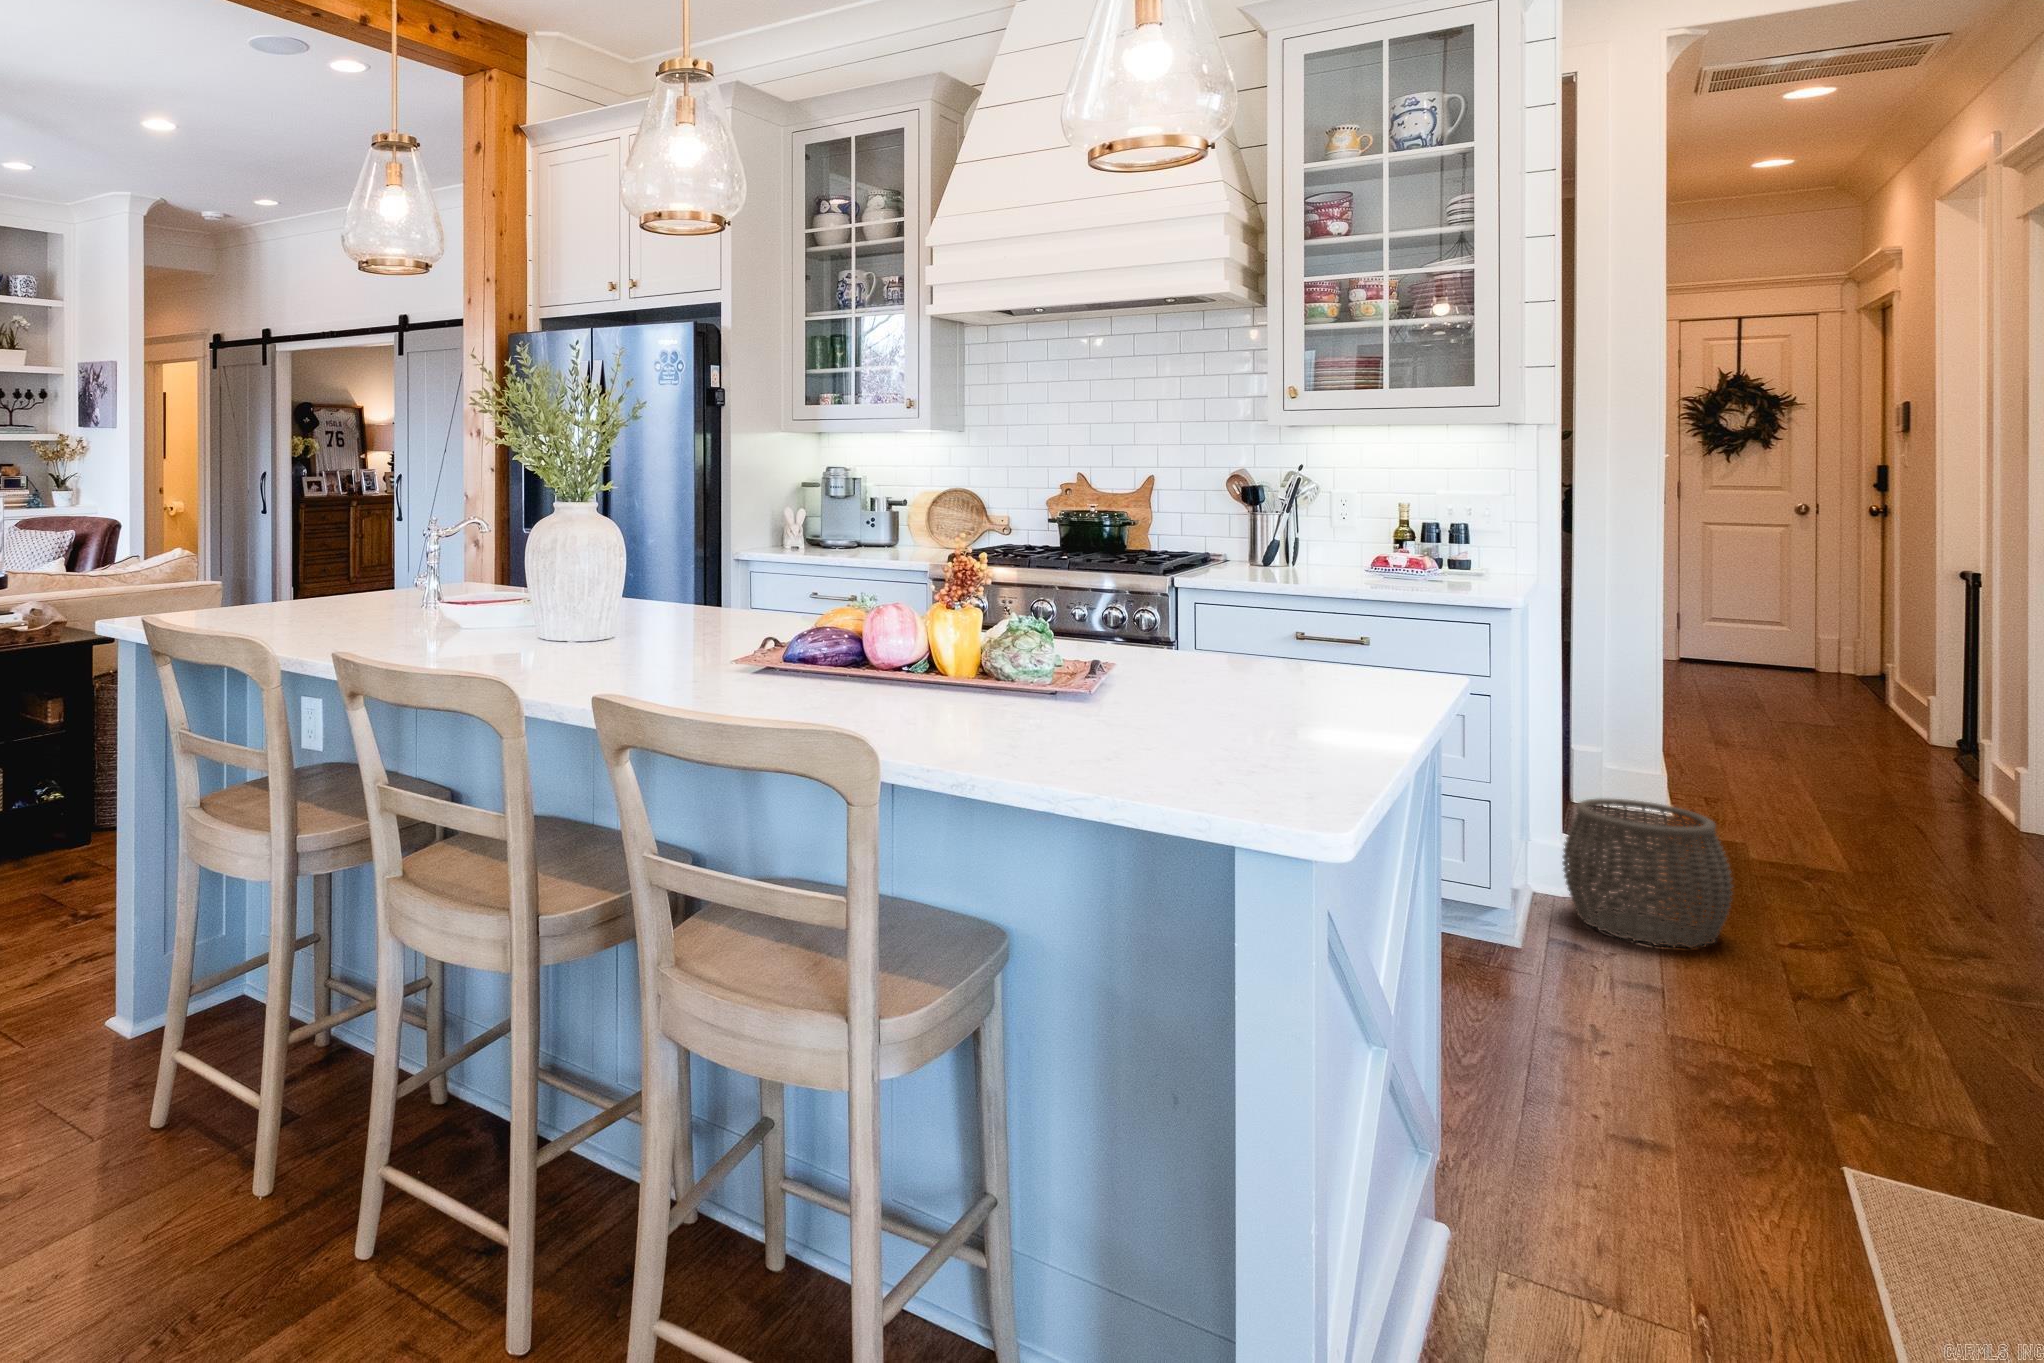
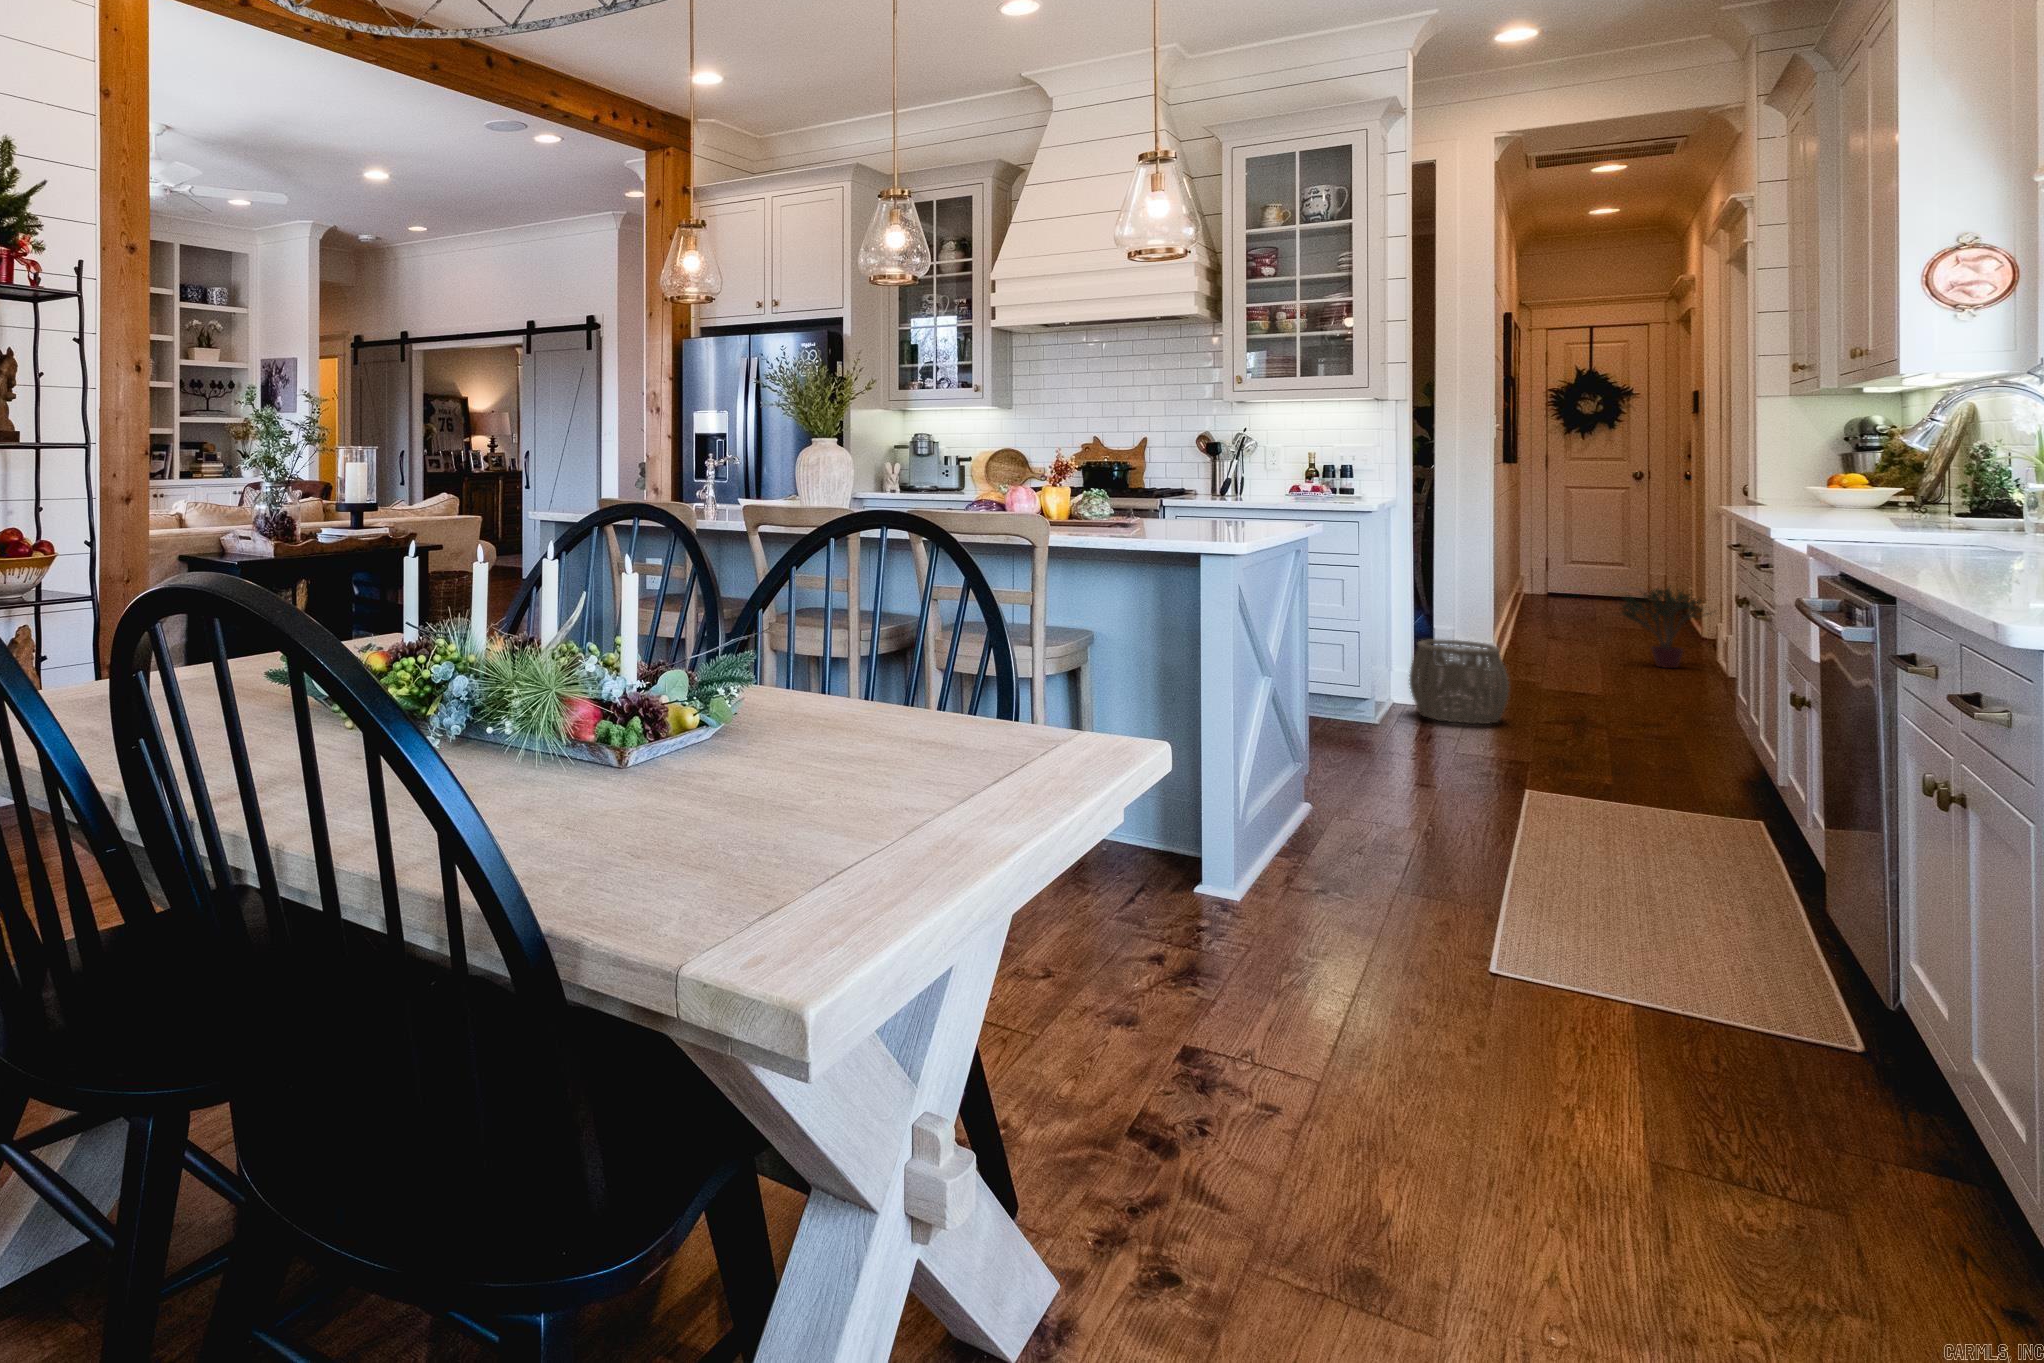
potted plant: none [1842,687,2004,811] -> present [1623,587,1708,668]

